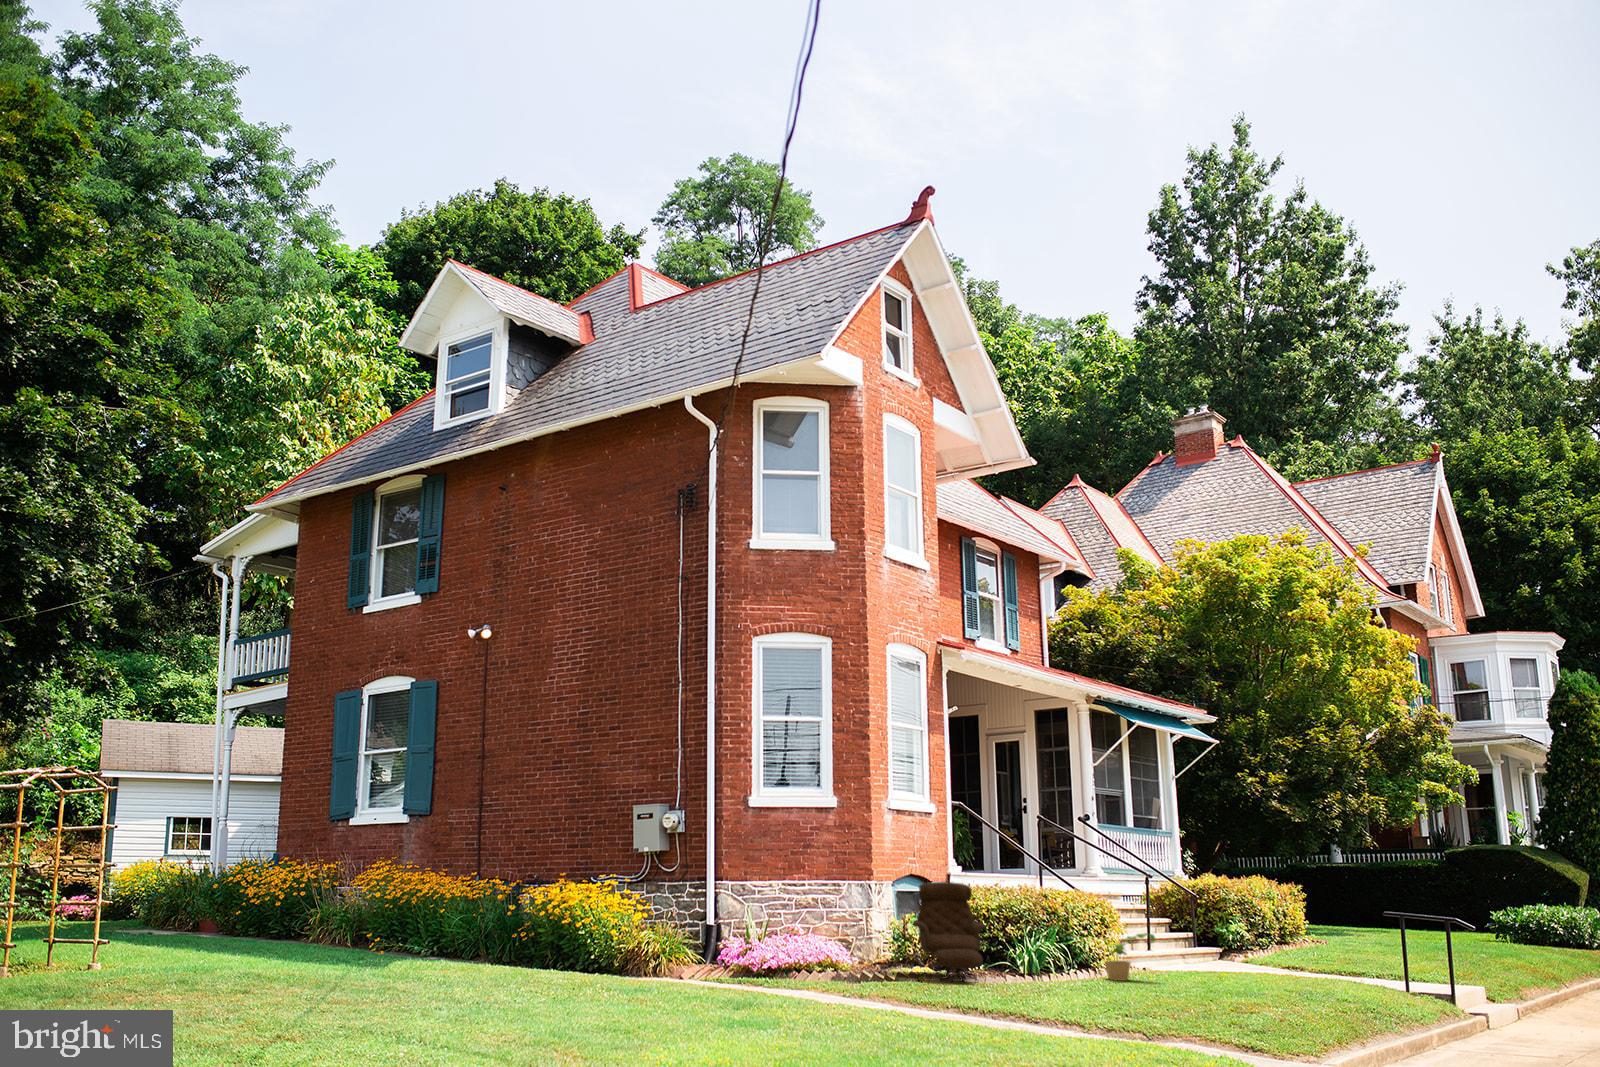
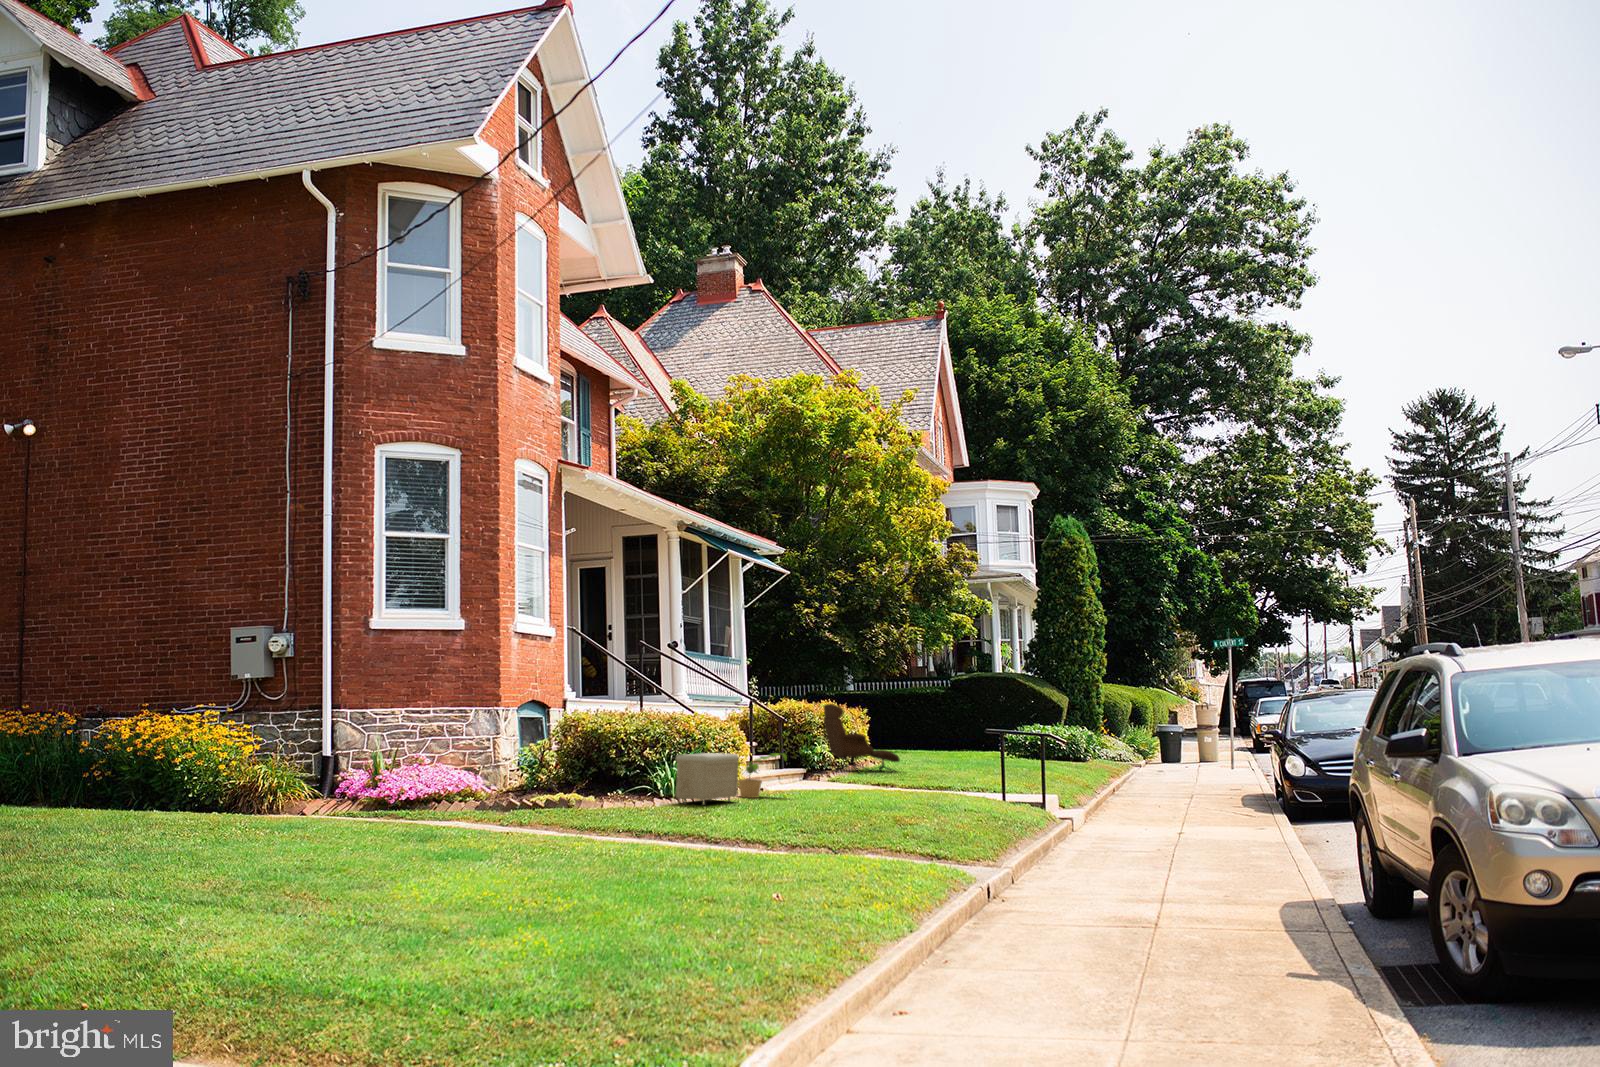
lounge chair: present [912,882,985,982] -> present [824,704,900,773]
storage bench: none [1026,931,1097,985] -> present [676,753,738,805]

